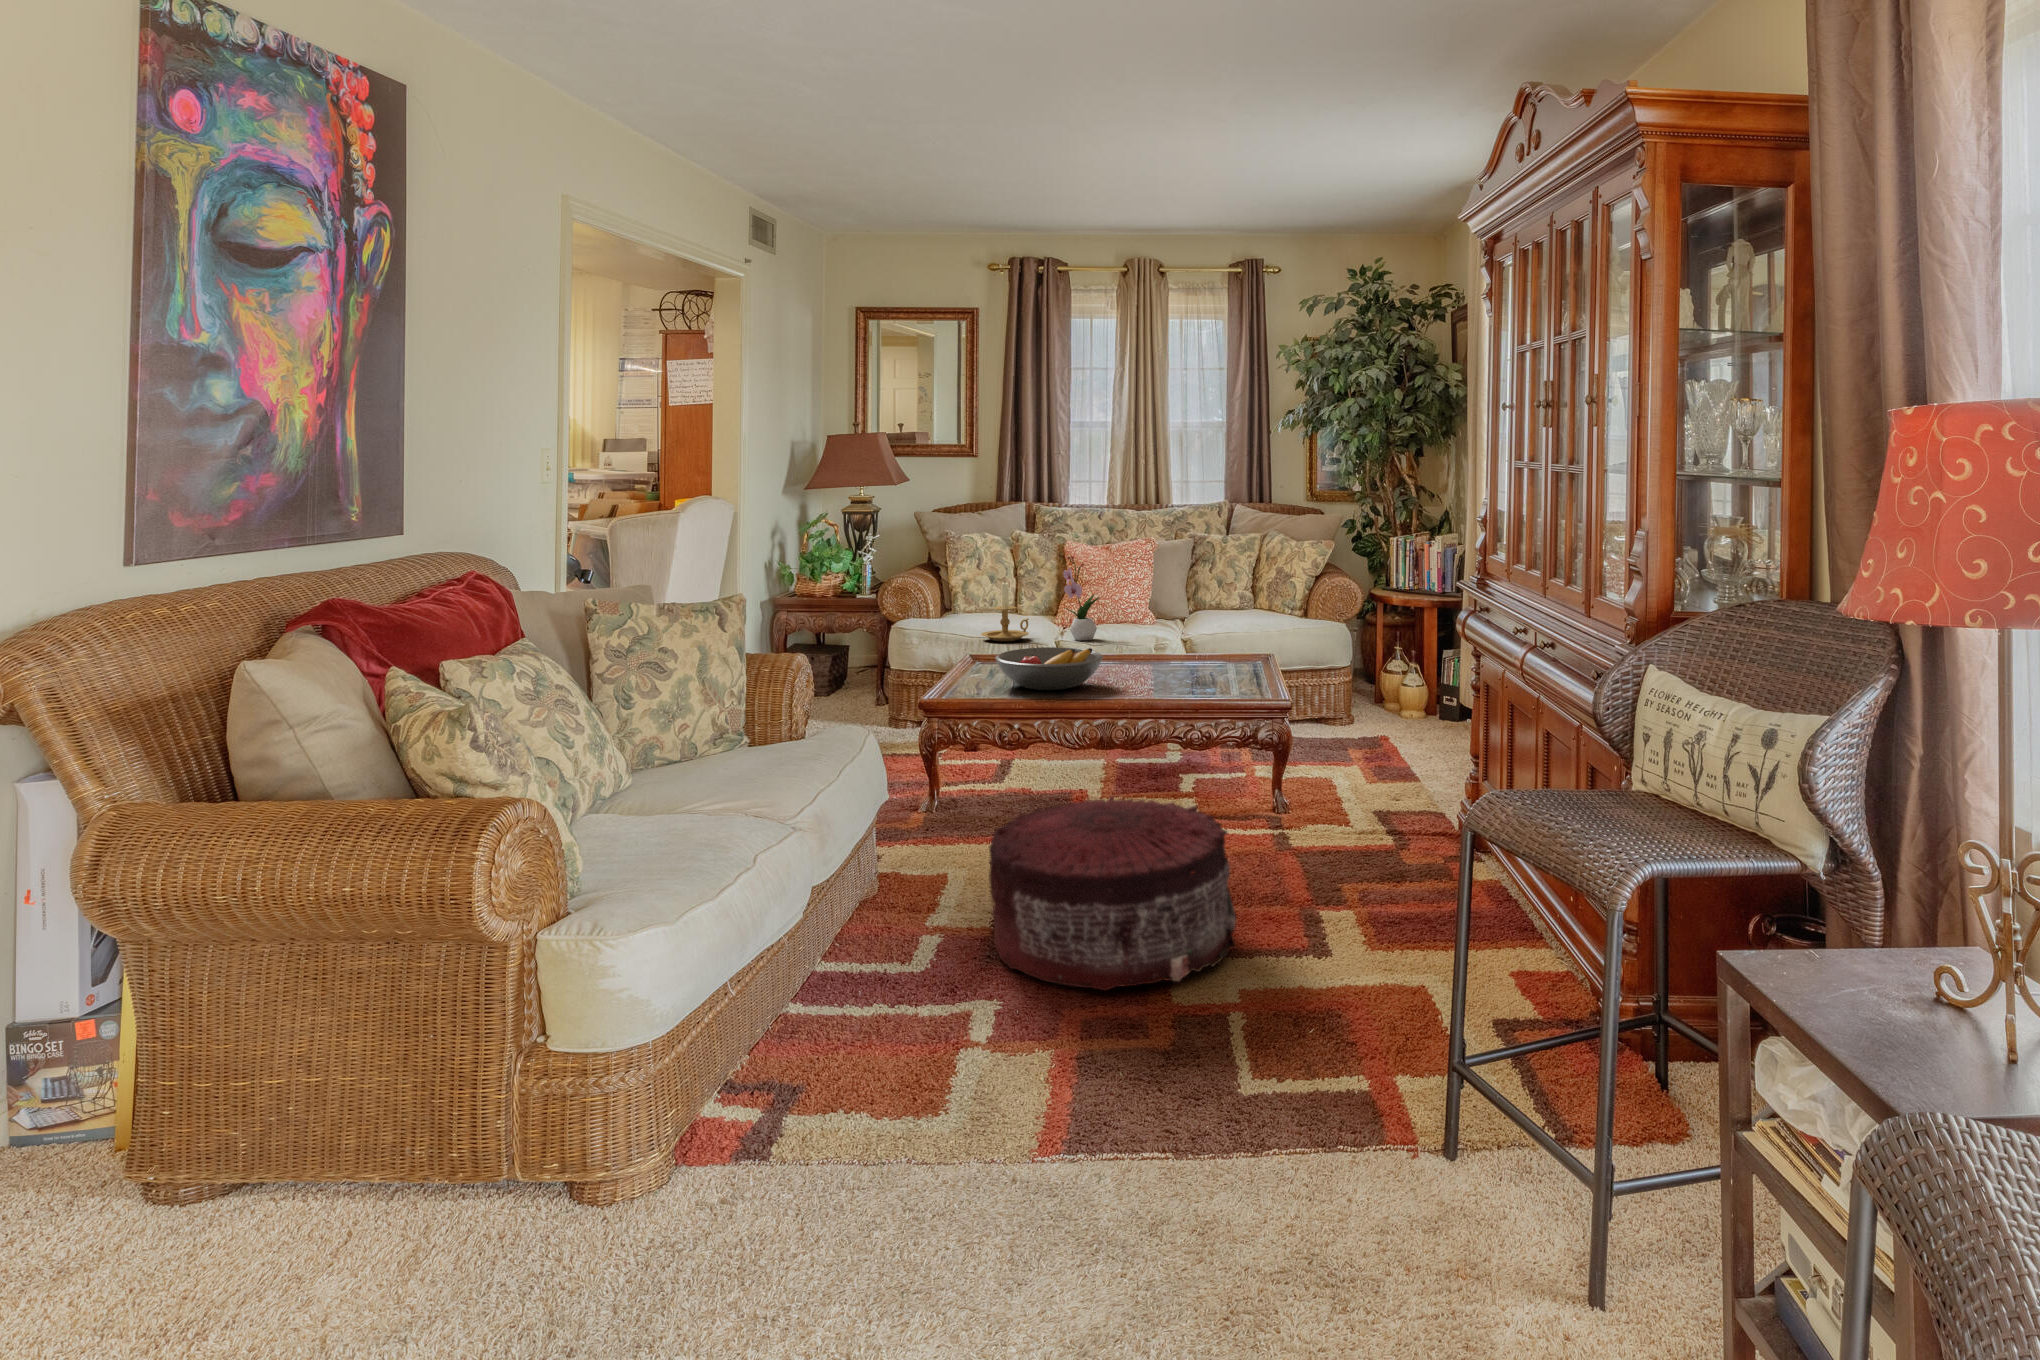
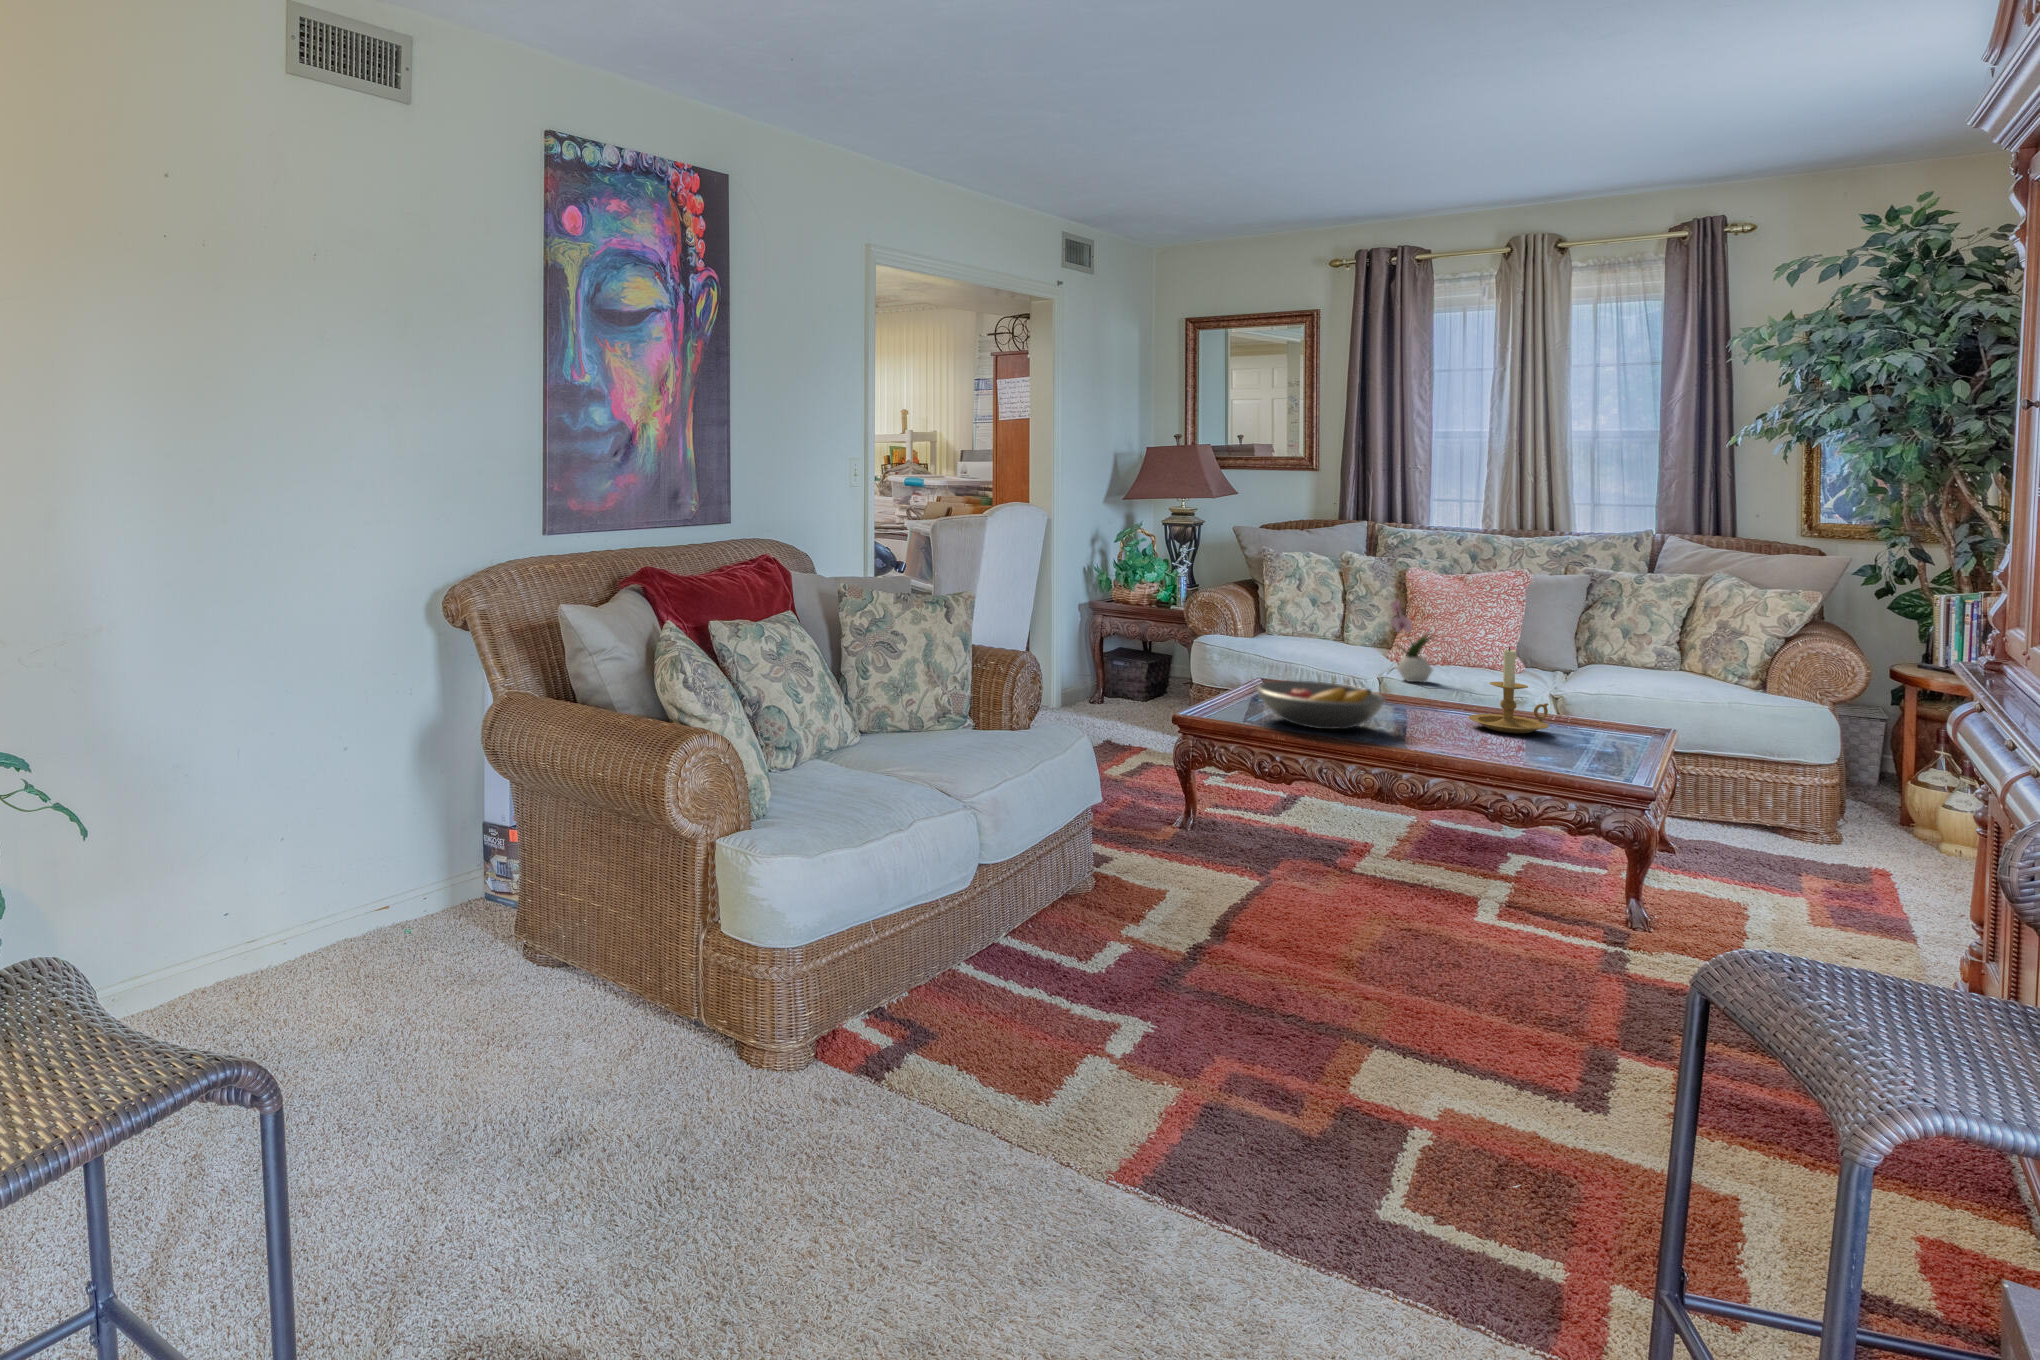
candle holder: present [981,581,1029,642] -> present [1469,647,1549,733]
pouf: present [989,796,1237,990] -> none [1172,843,1465,1062]

